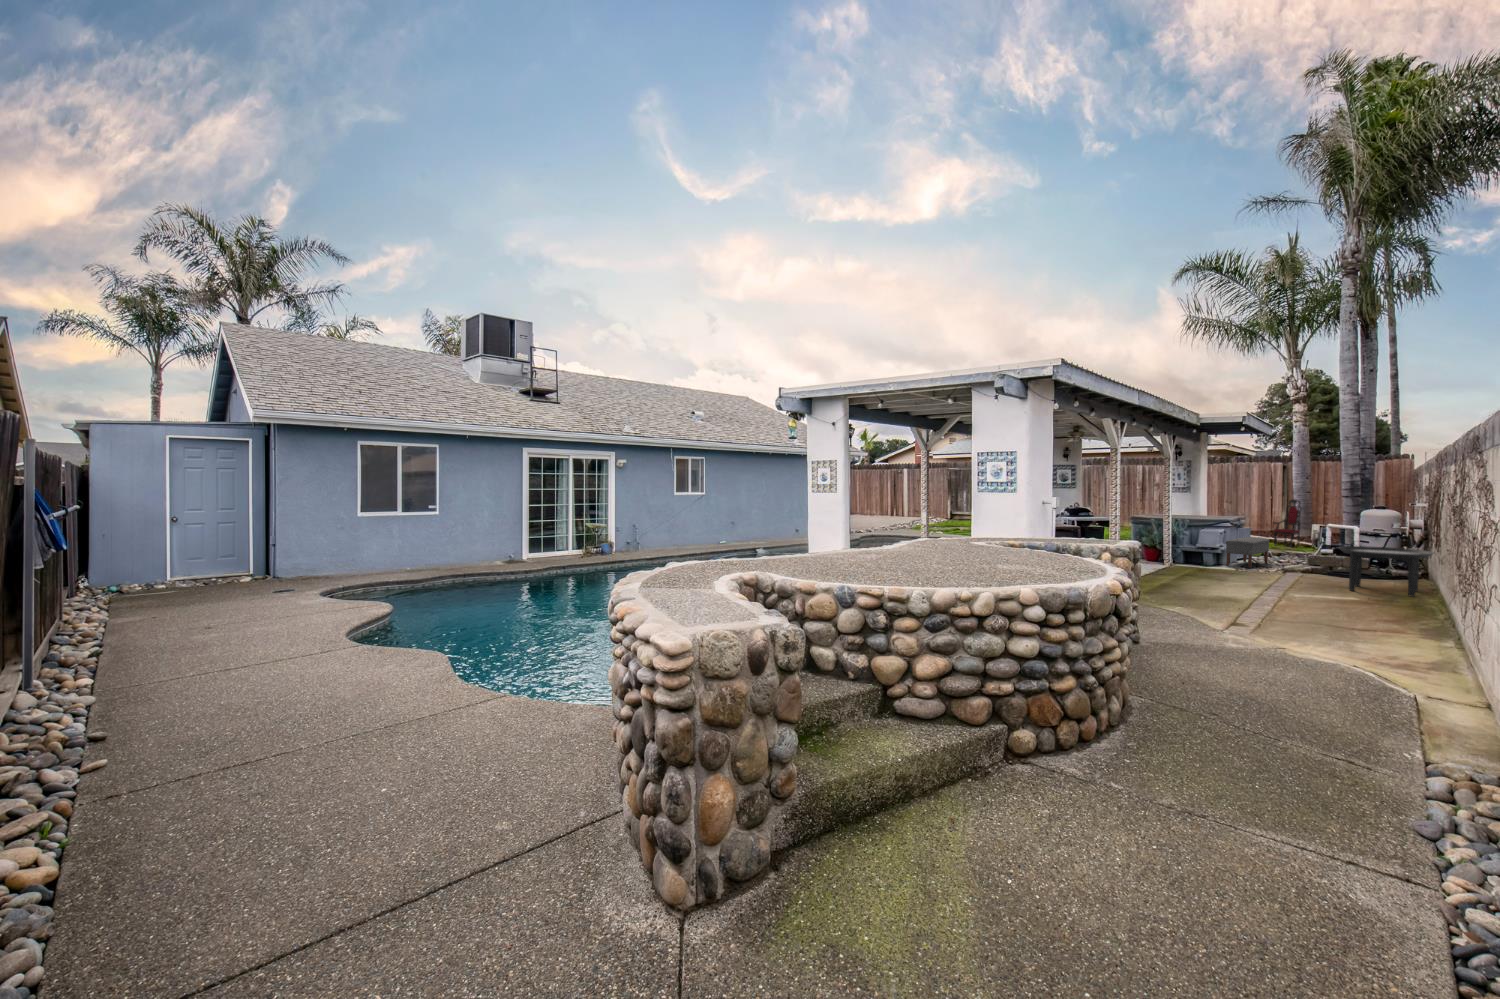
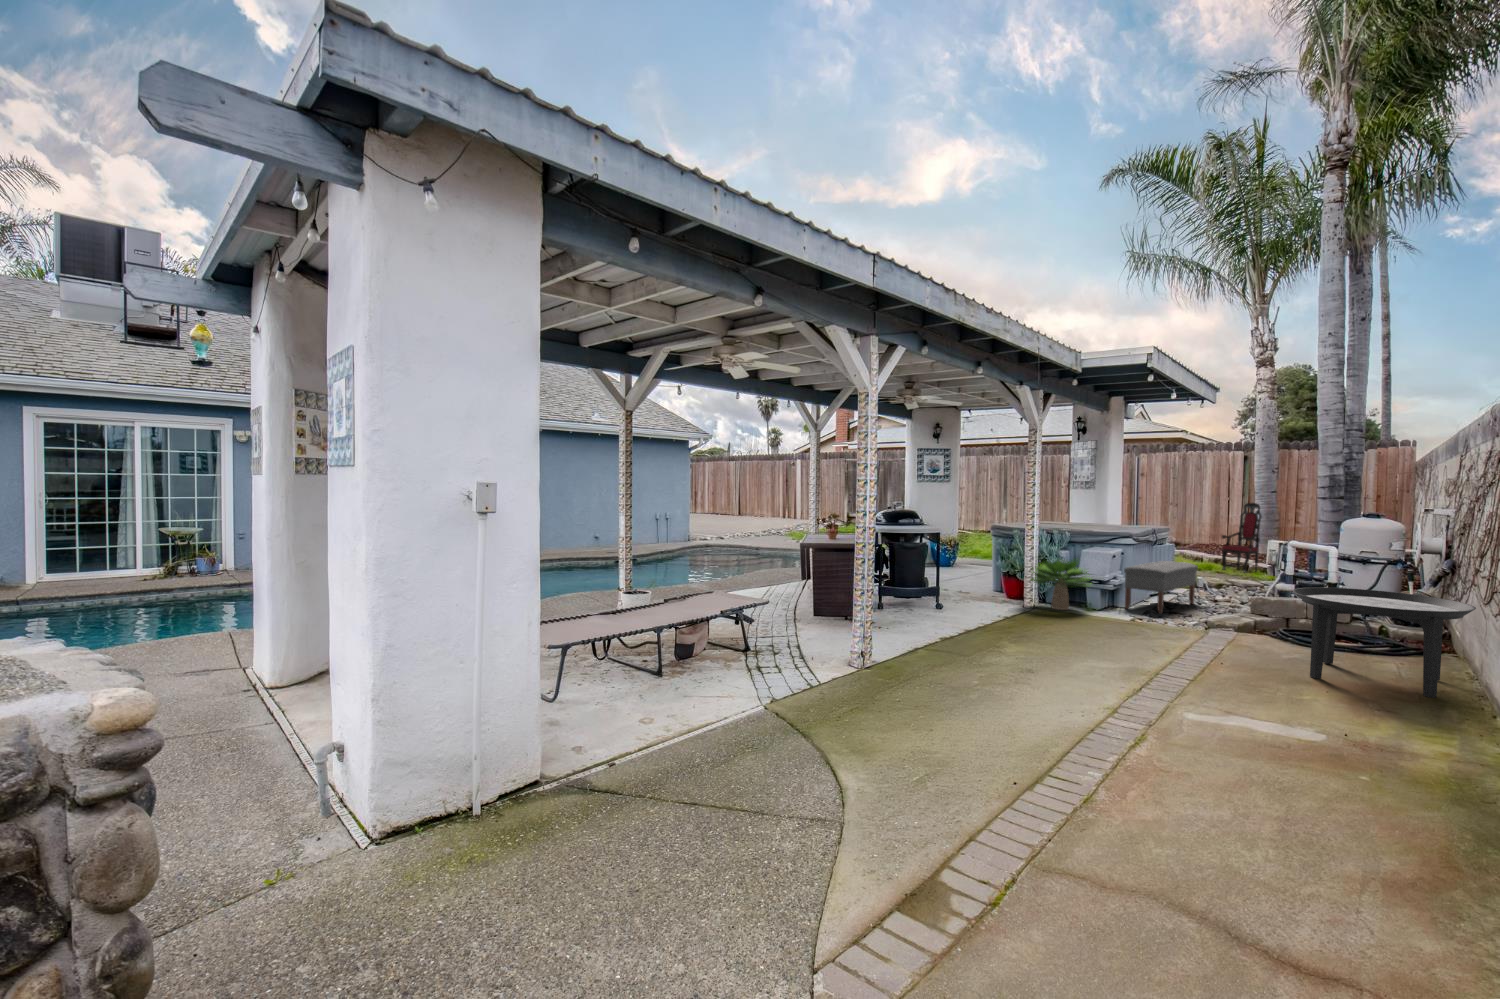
potted plant: none [1165,535,1211,567] -> present [1031,558,1090,610]

